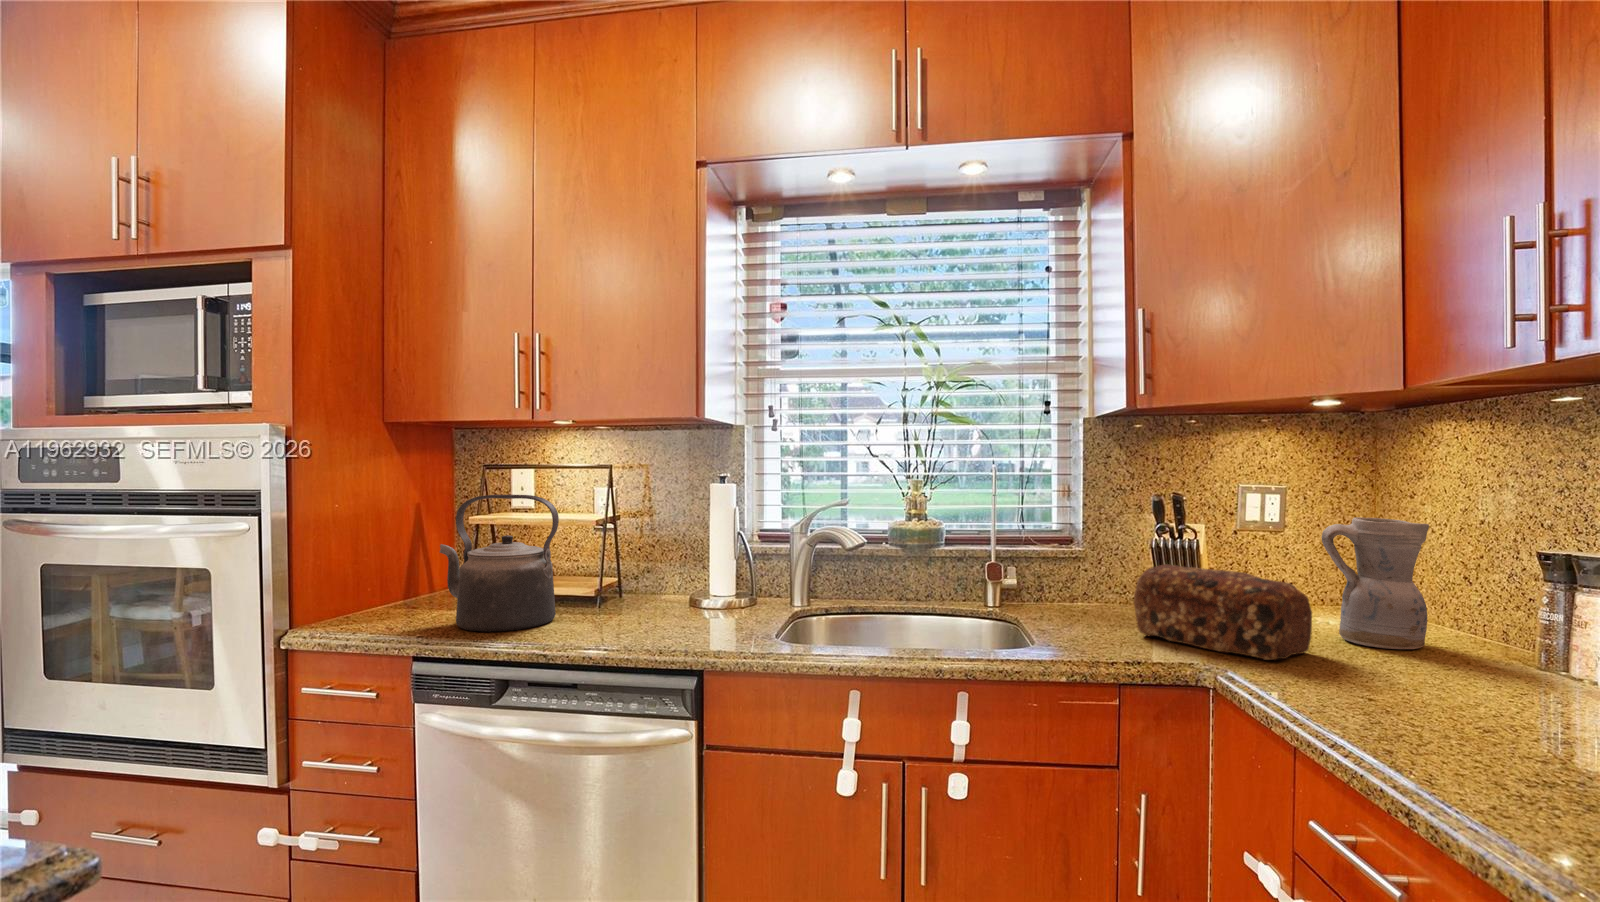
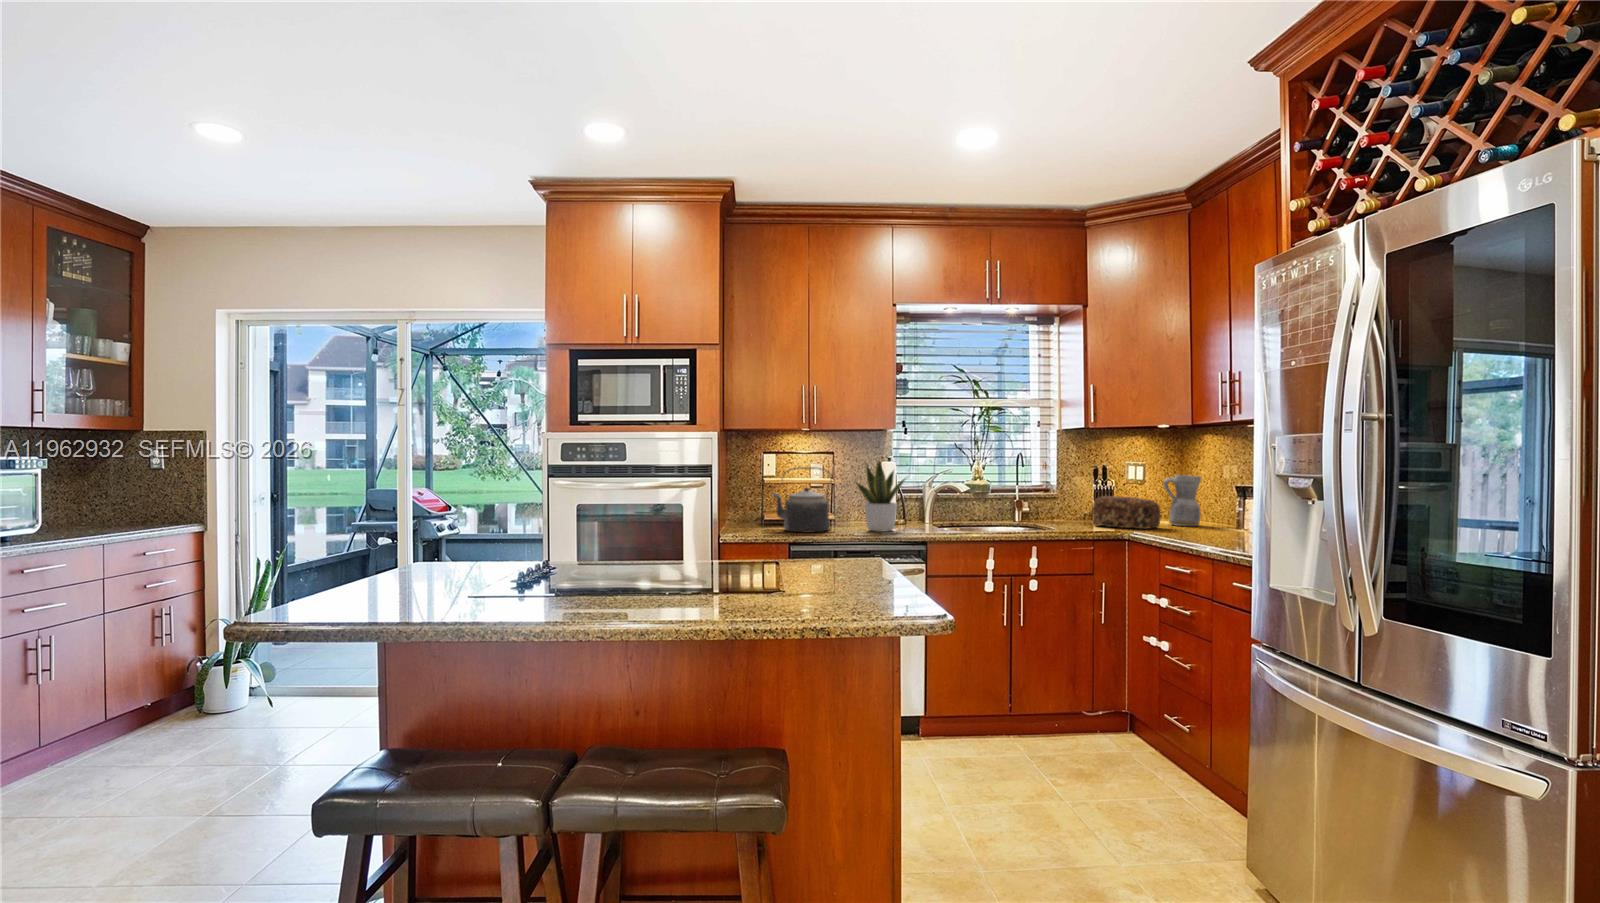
potted plant: none [583,473,696,637] -> present [857,461,905,532]

